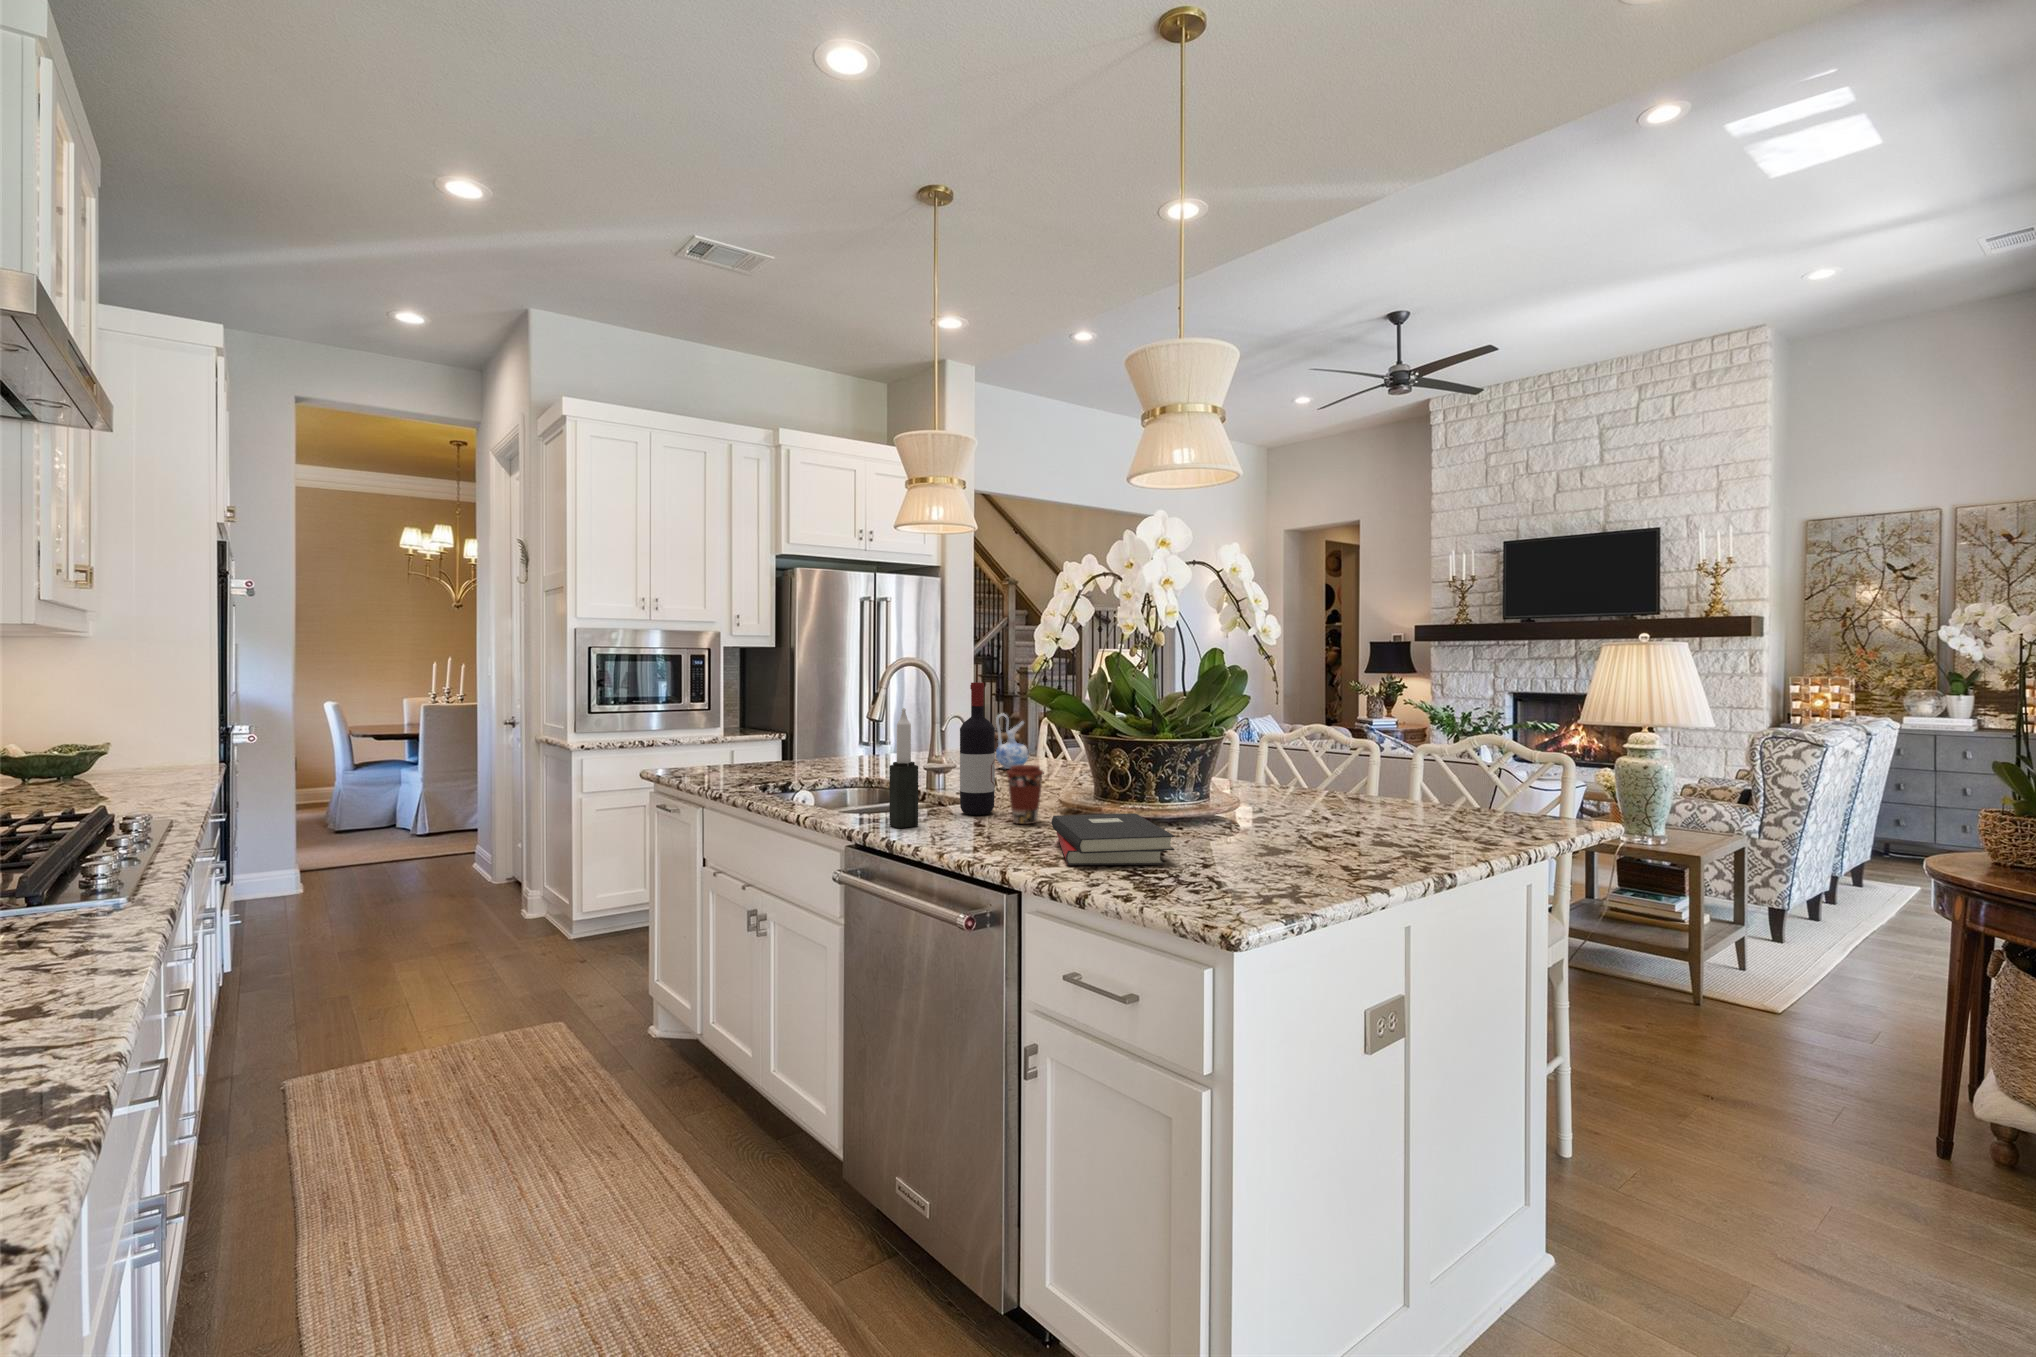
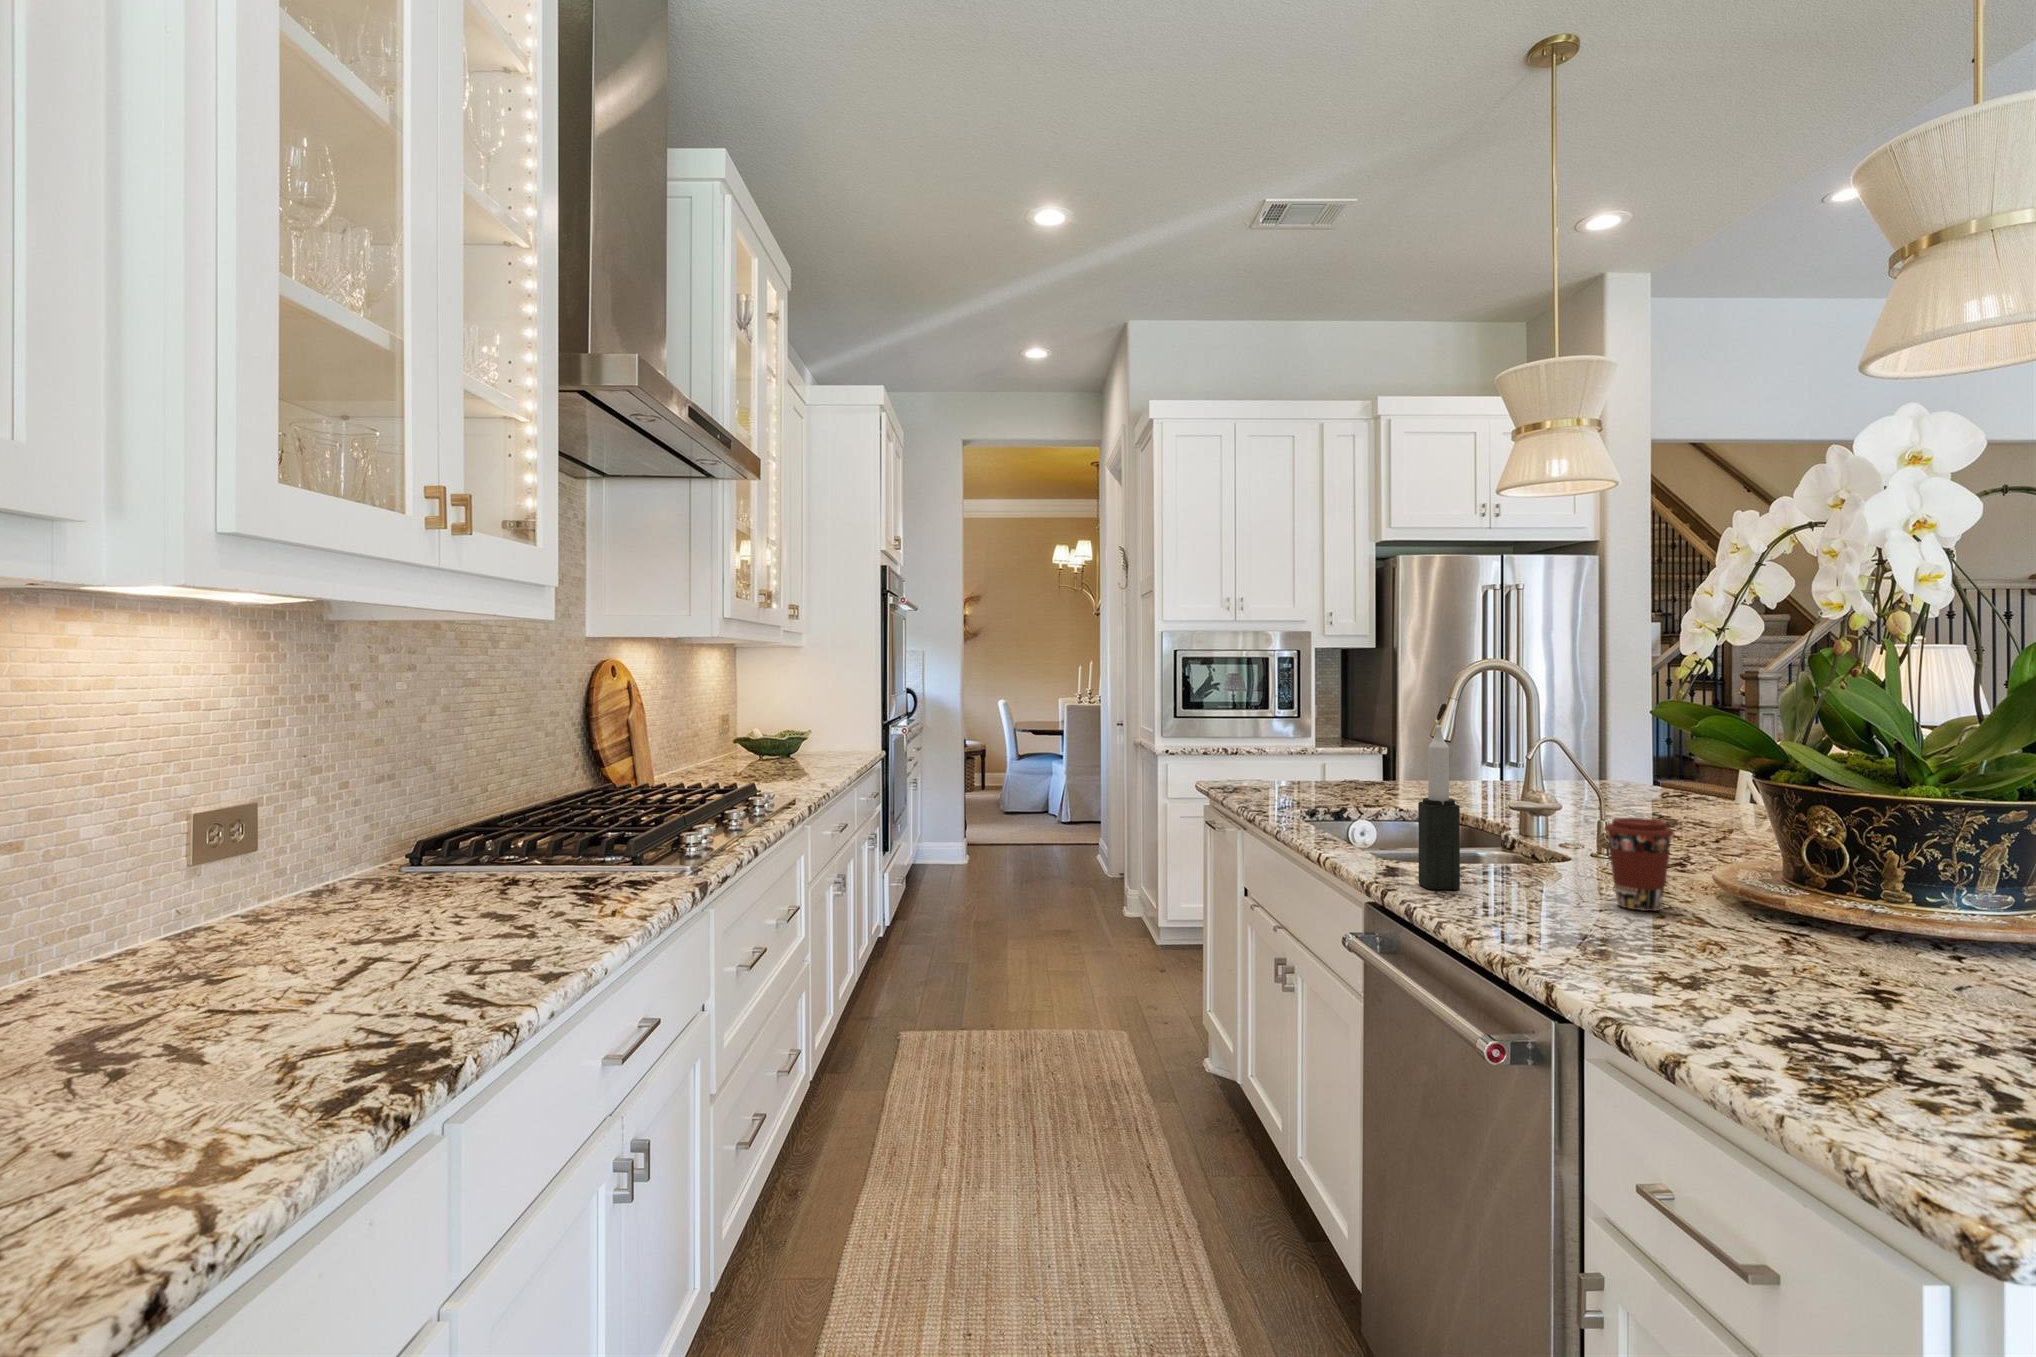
wine bottle: present [960,682,995,815] -> none [1538,691,1596,885]
ceramic pitcher: present [996,713,1028,769] -> none [1648,736,1707,819]
hardback book: present [1052,813,1175,865] -> none [1664,906,1912,1032]

